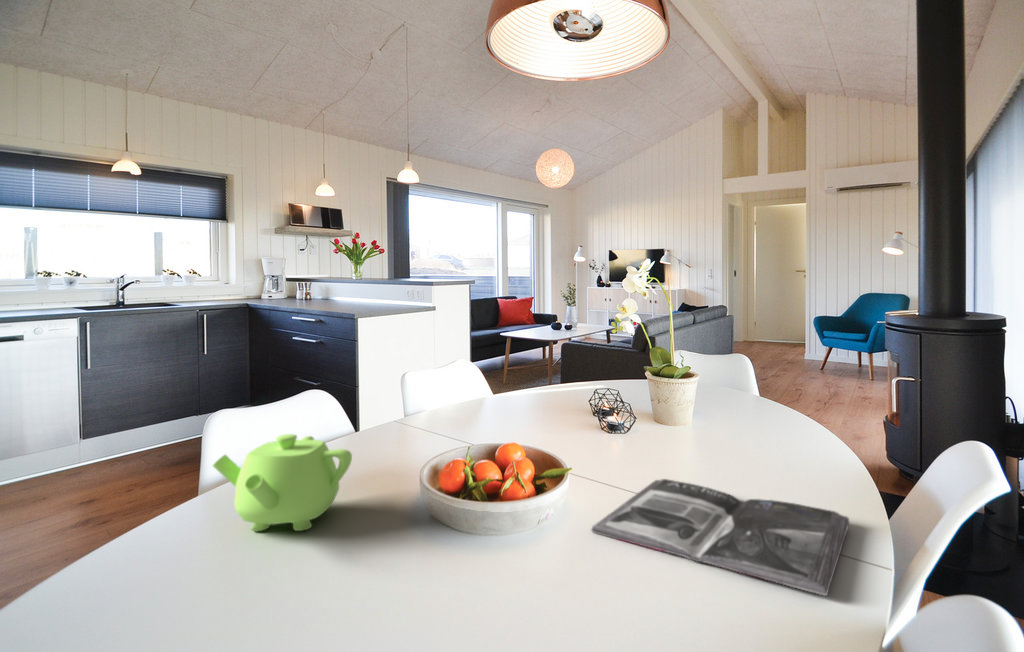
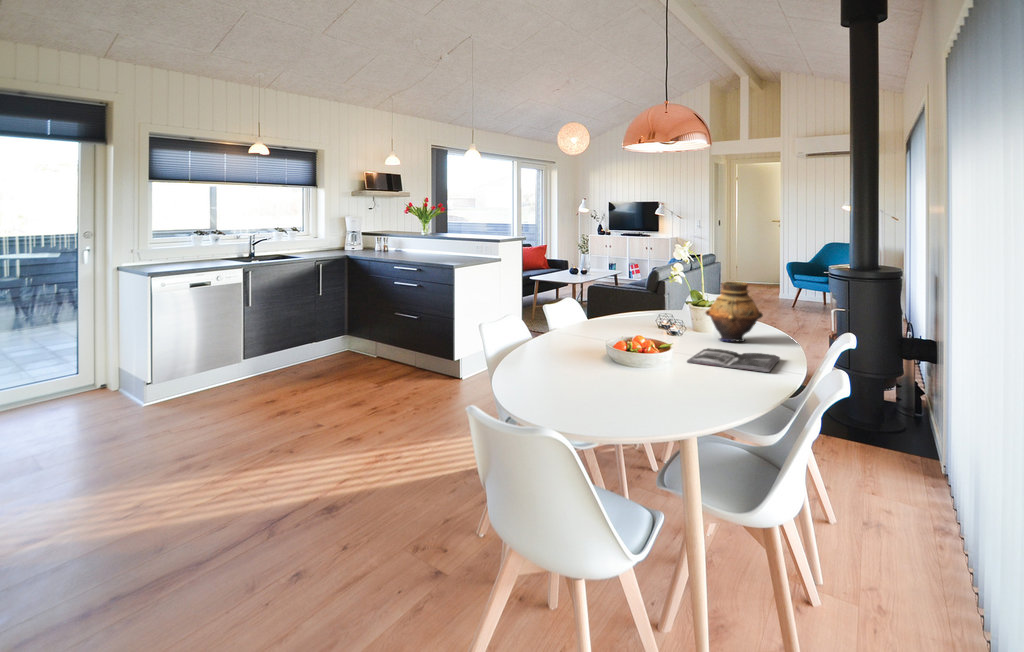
vase: none [670,324,795,456] -> present [705,282,763,342]
teapot: present [213,434,352,531] -> none [540,328,594,363]

